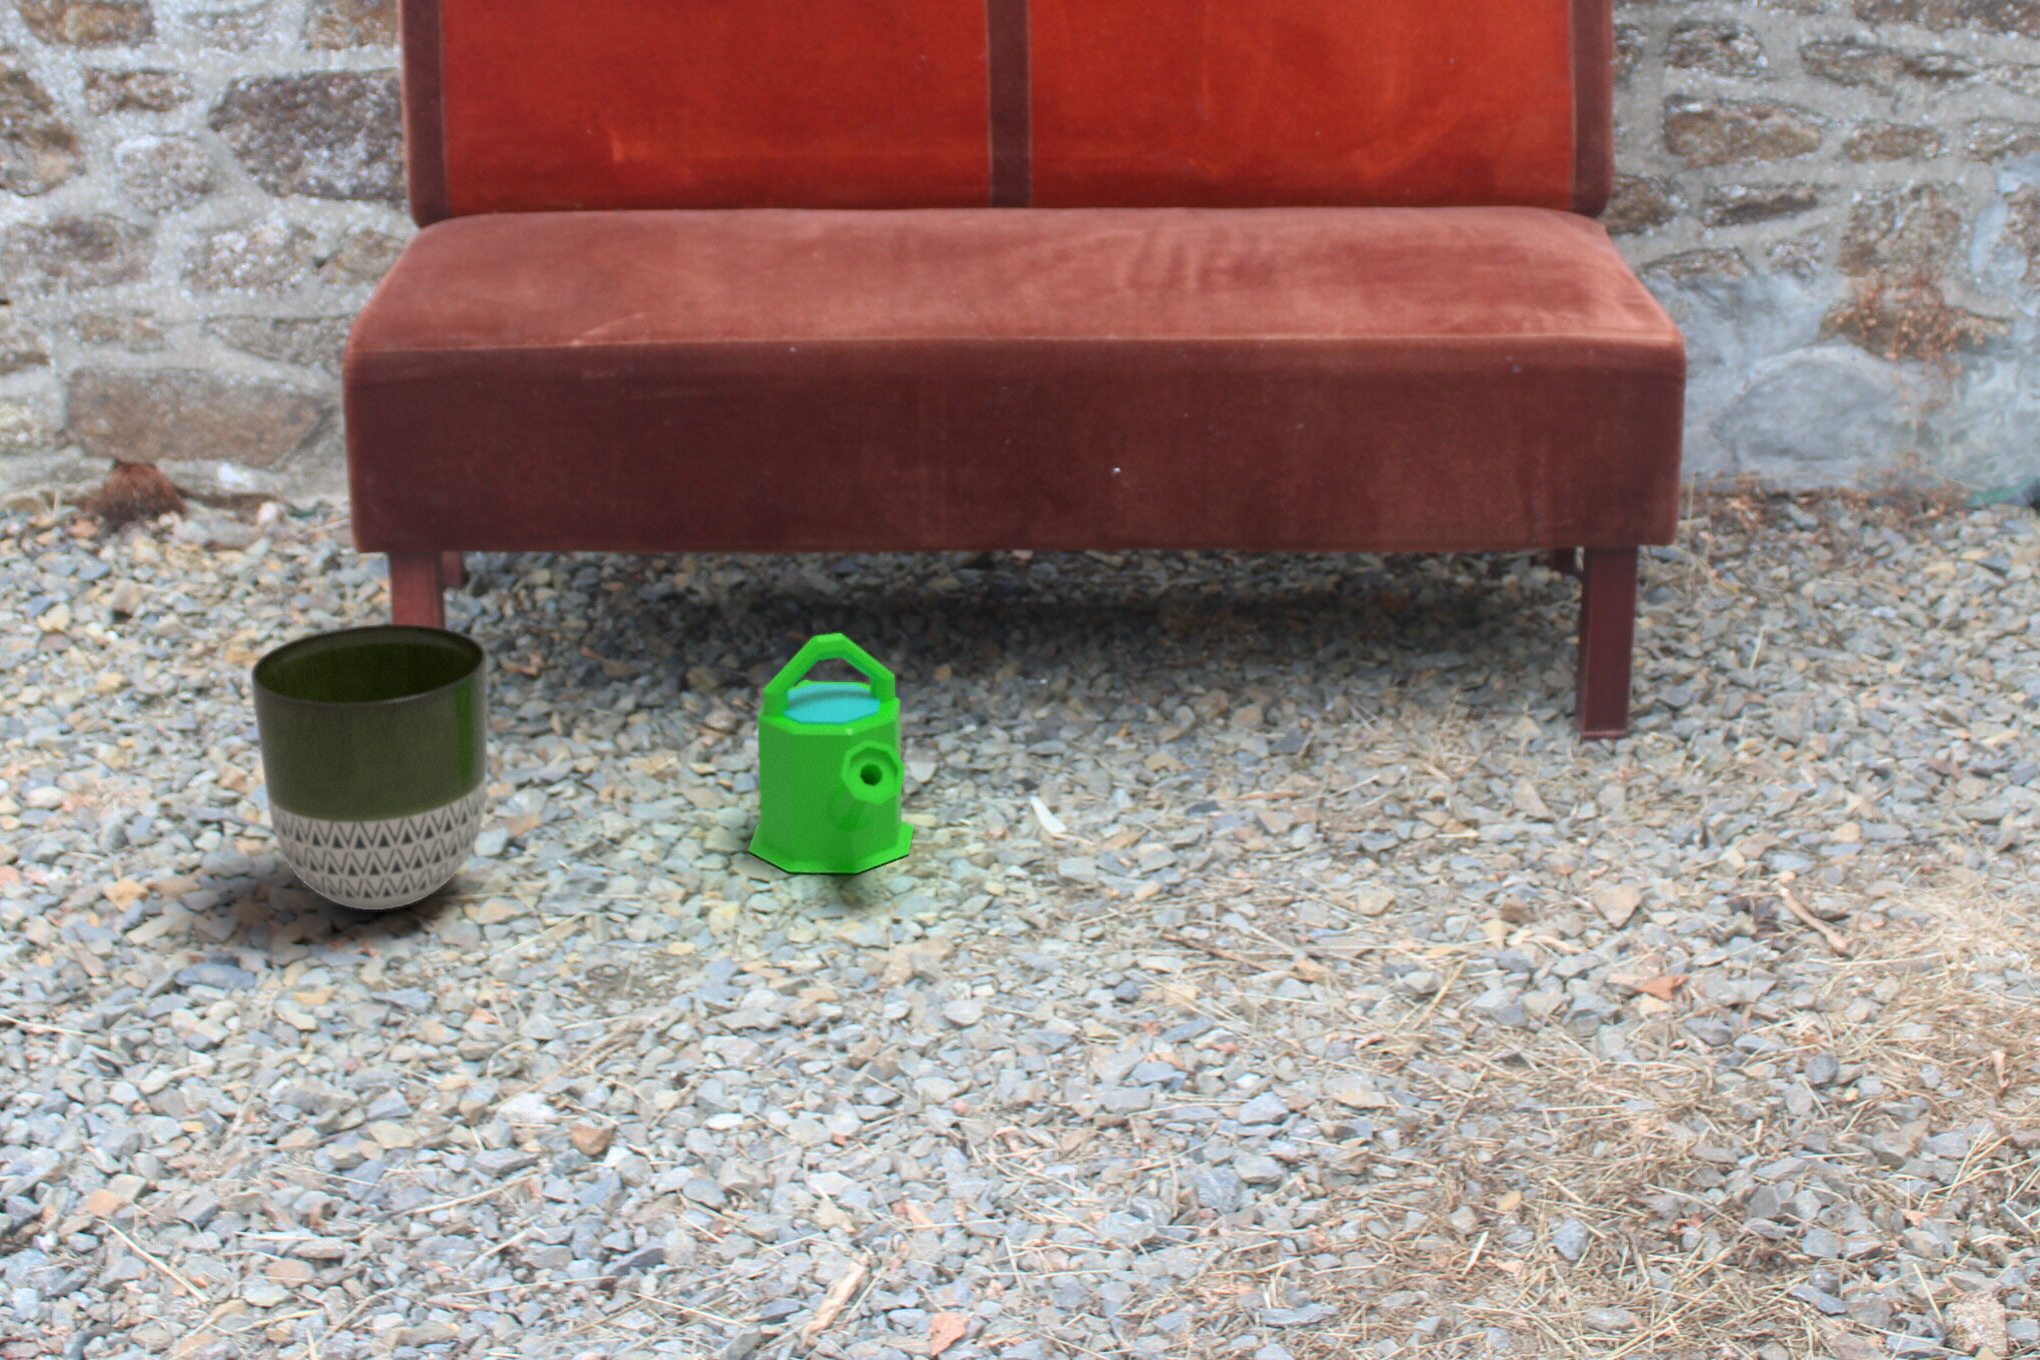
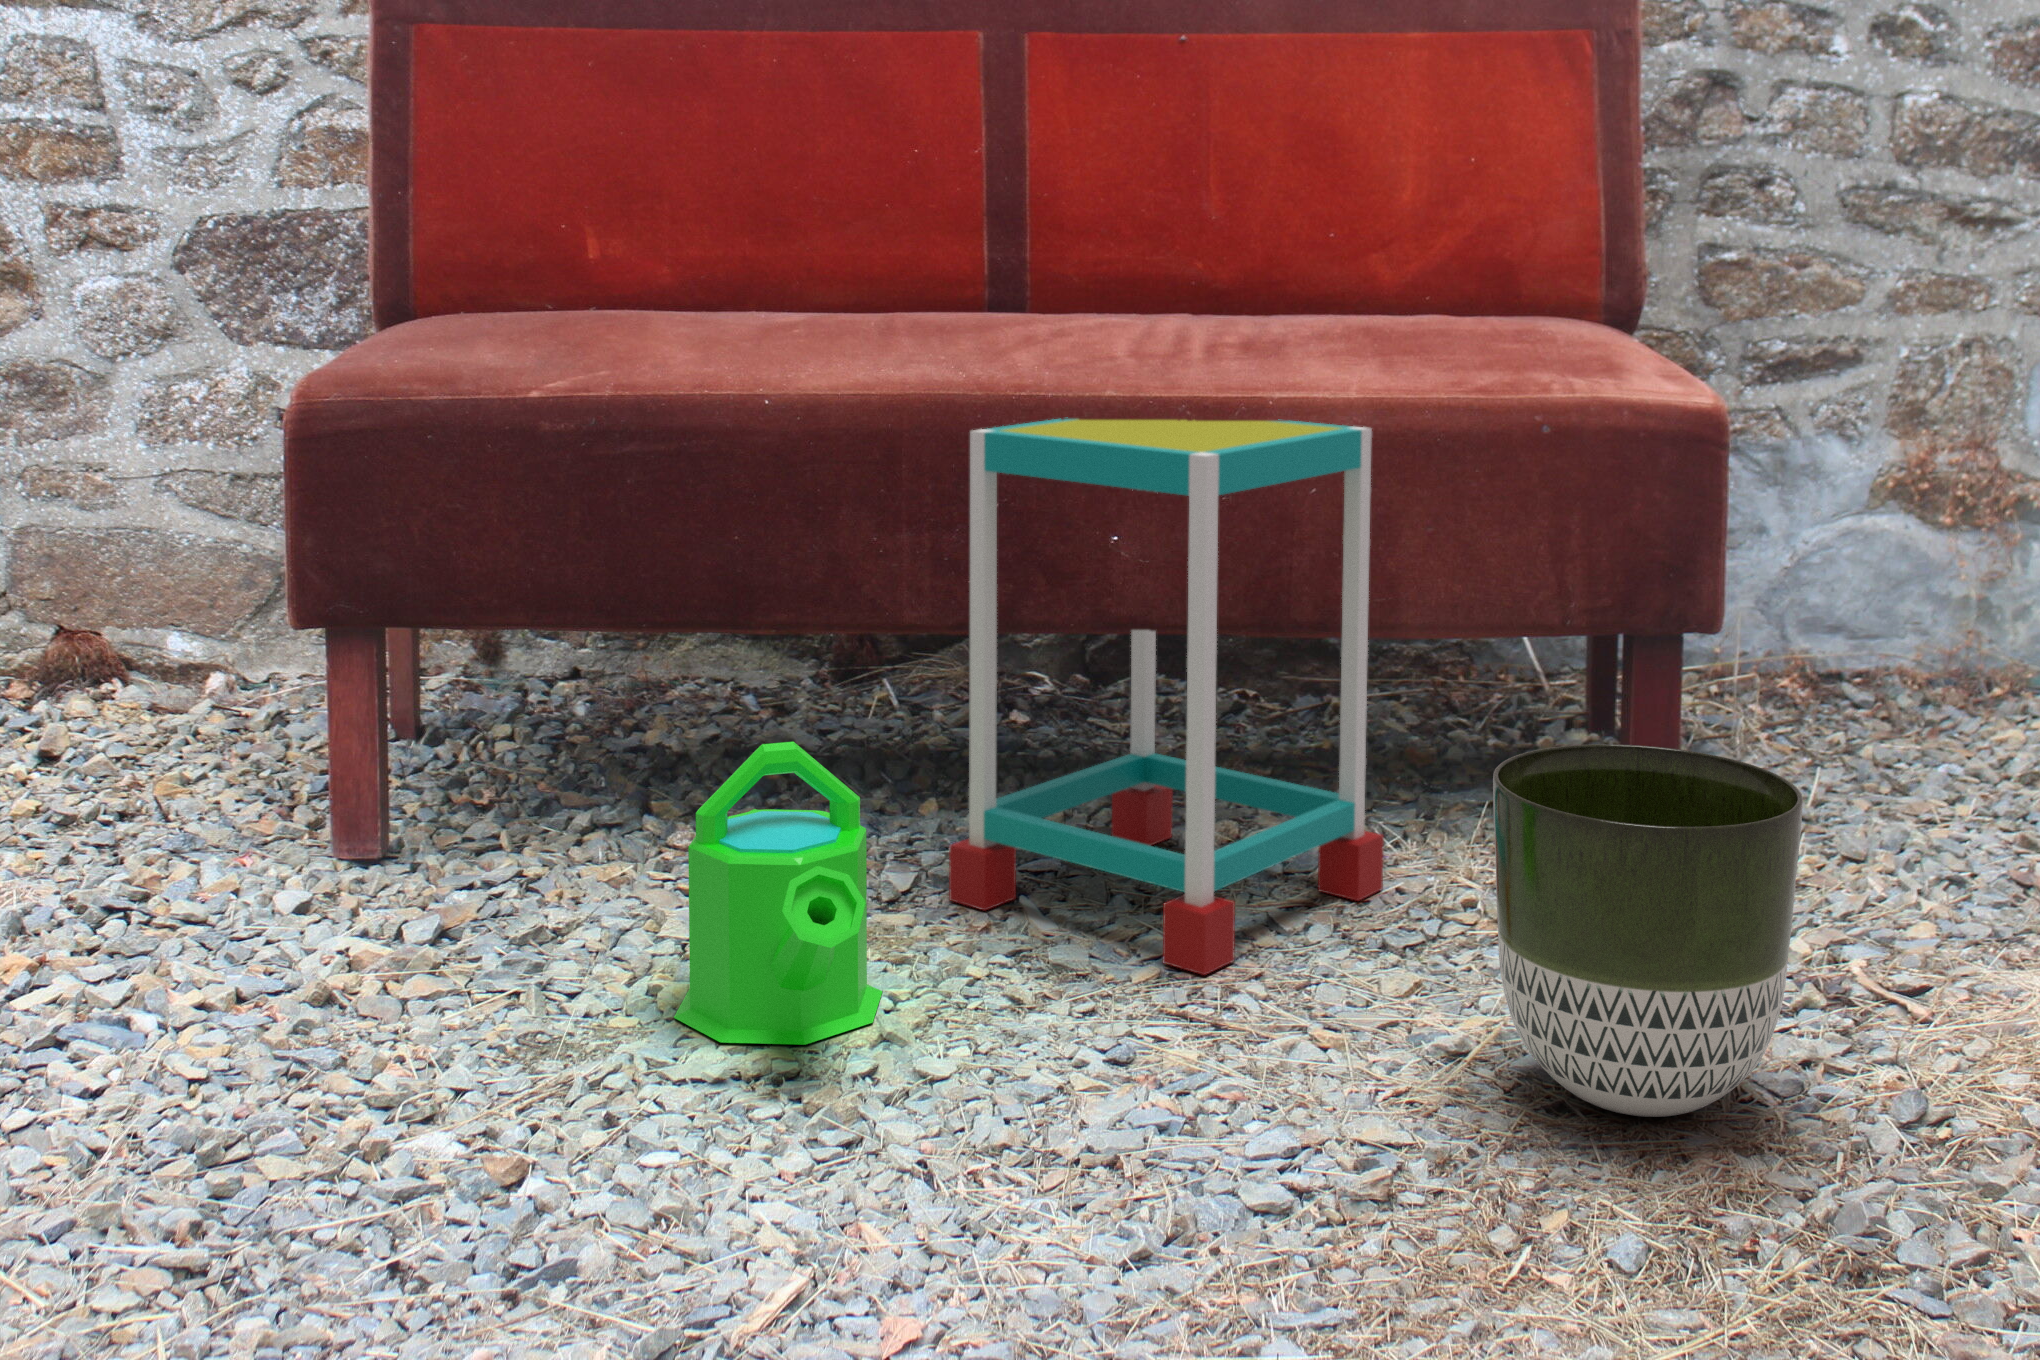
side table: none [964,308,1335,810] -> present [949,419,1384,975]
planter: present [251,624,488,910] -> present [1493,744,1803,1117]

